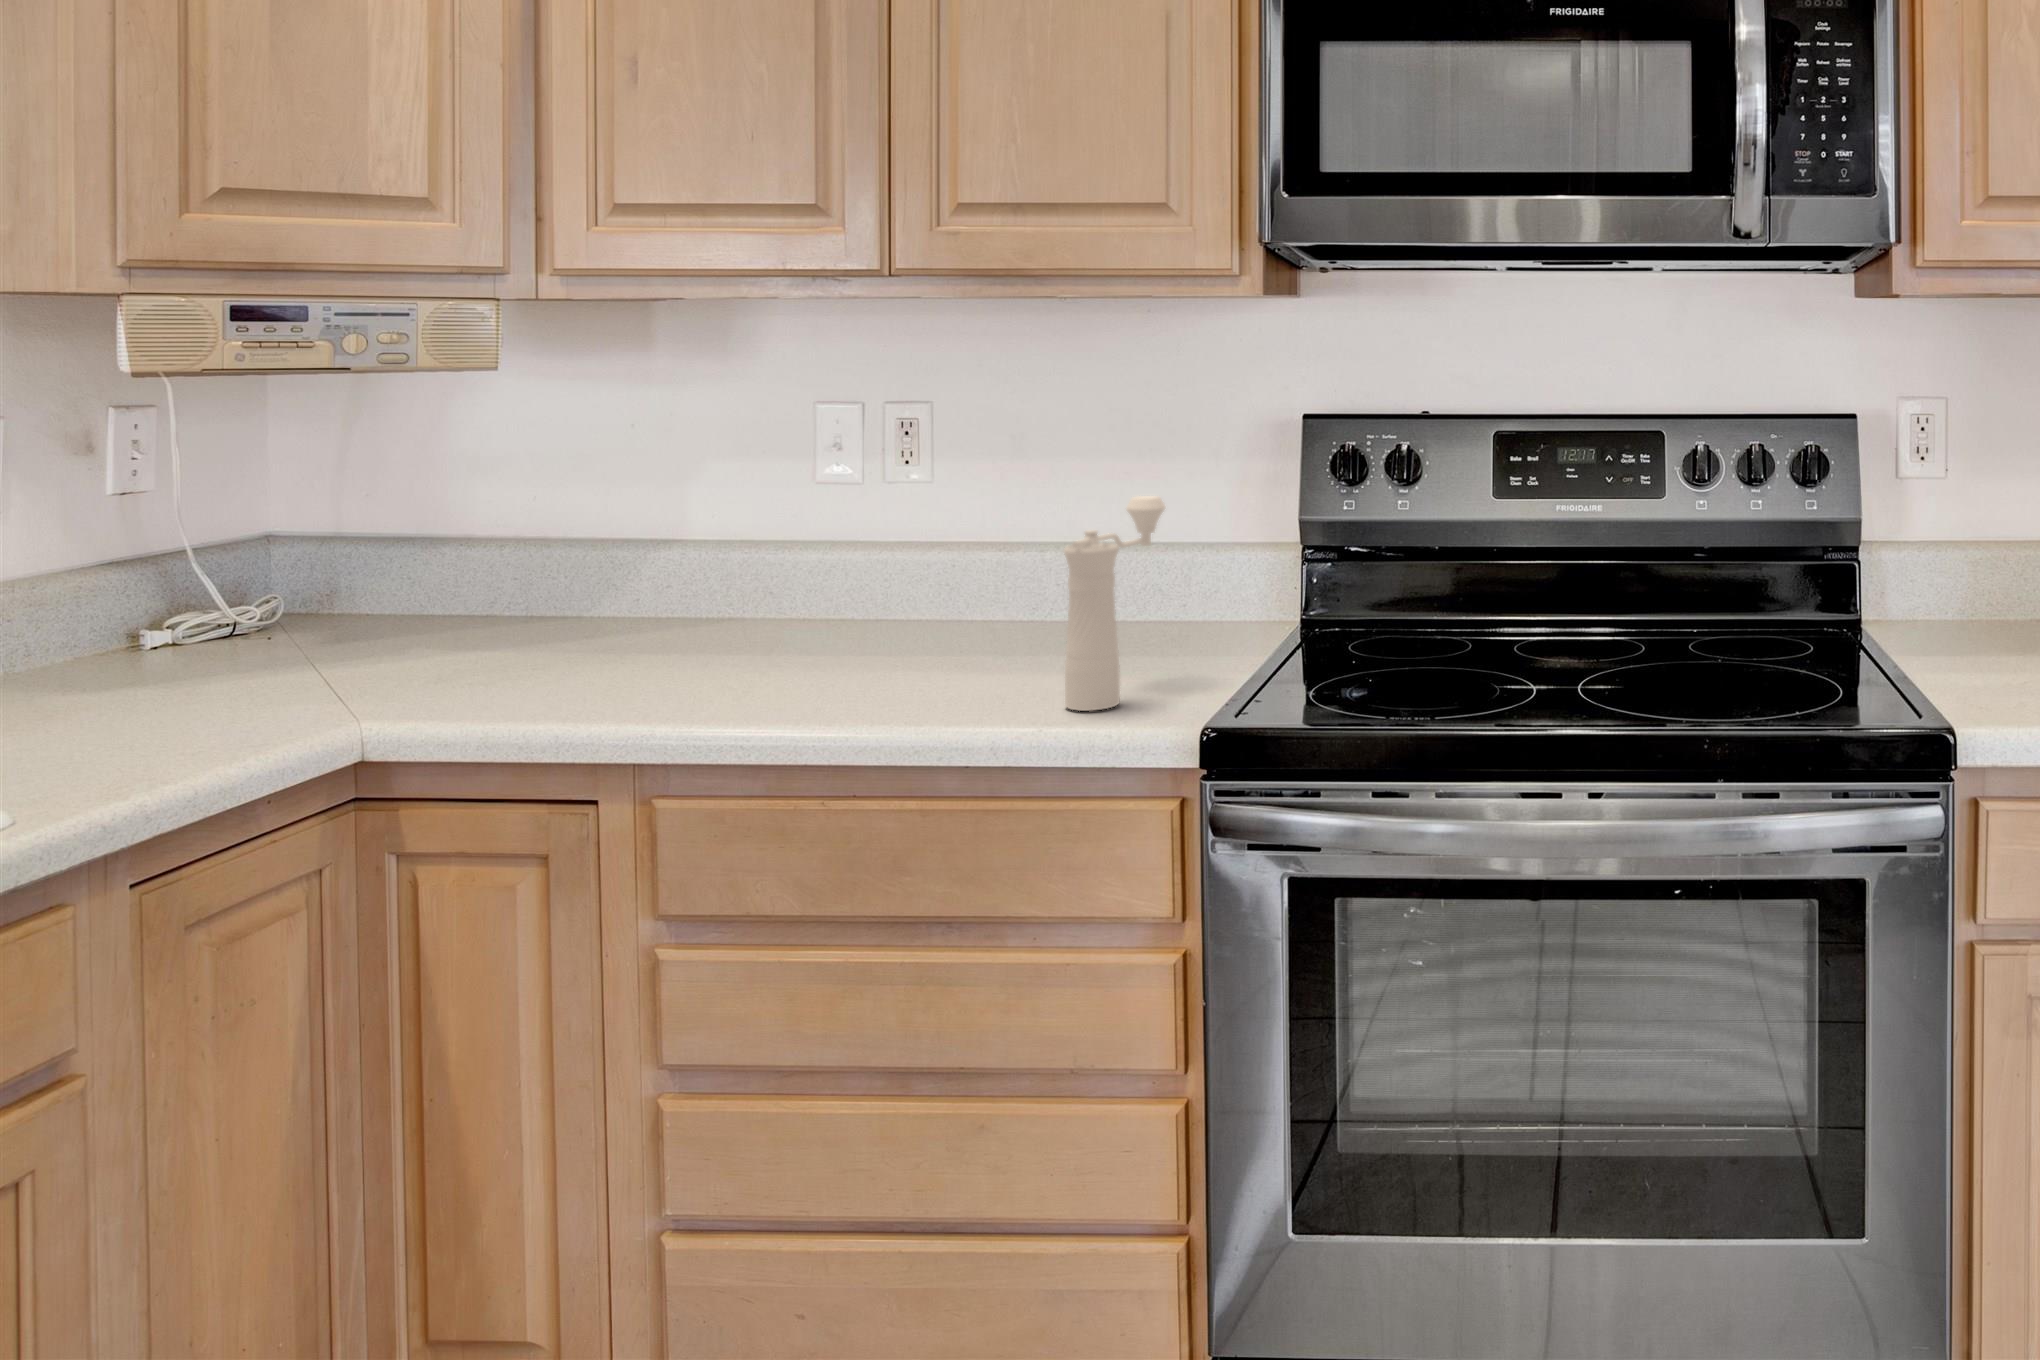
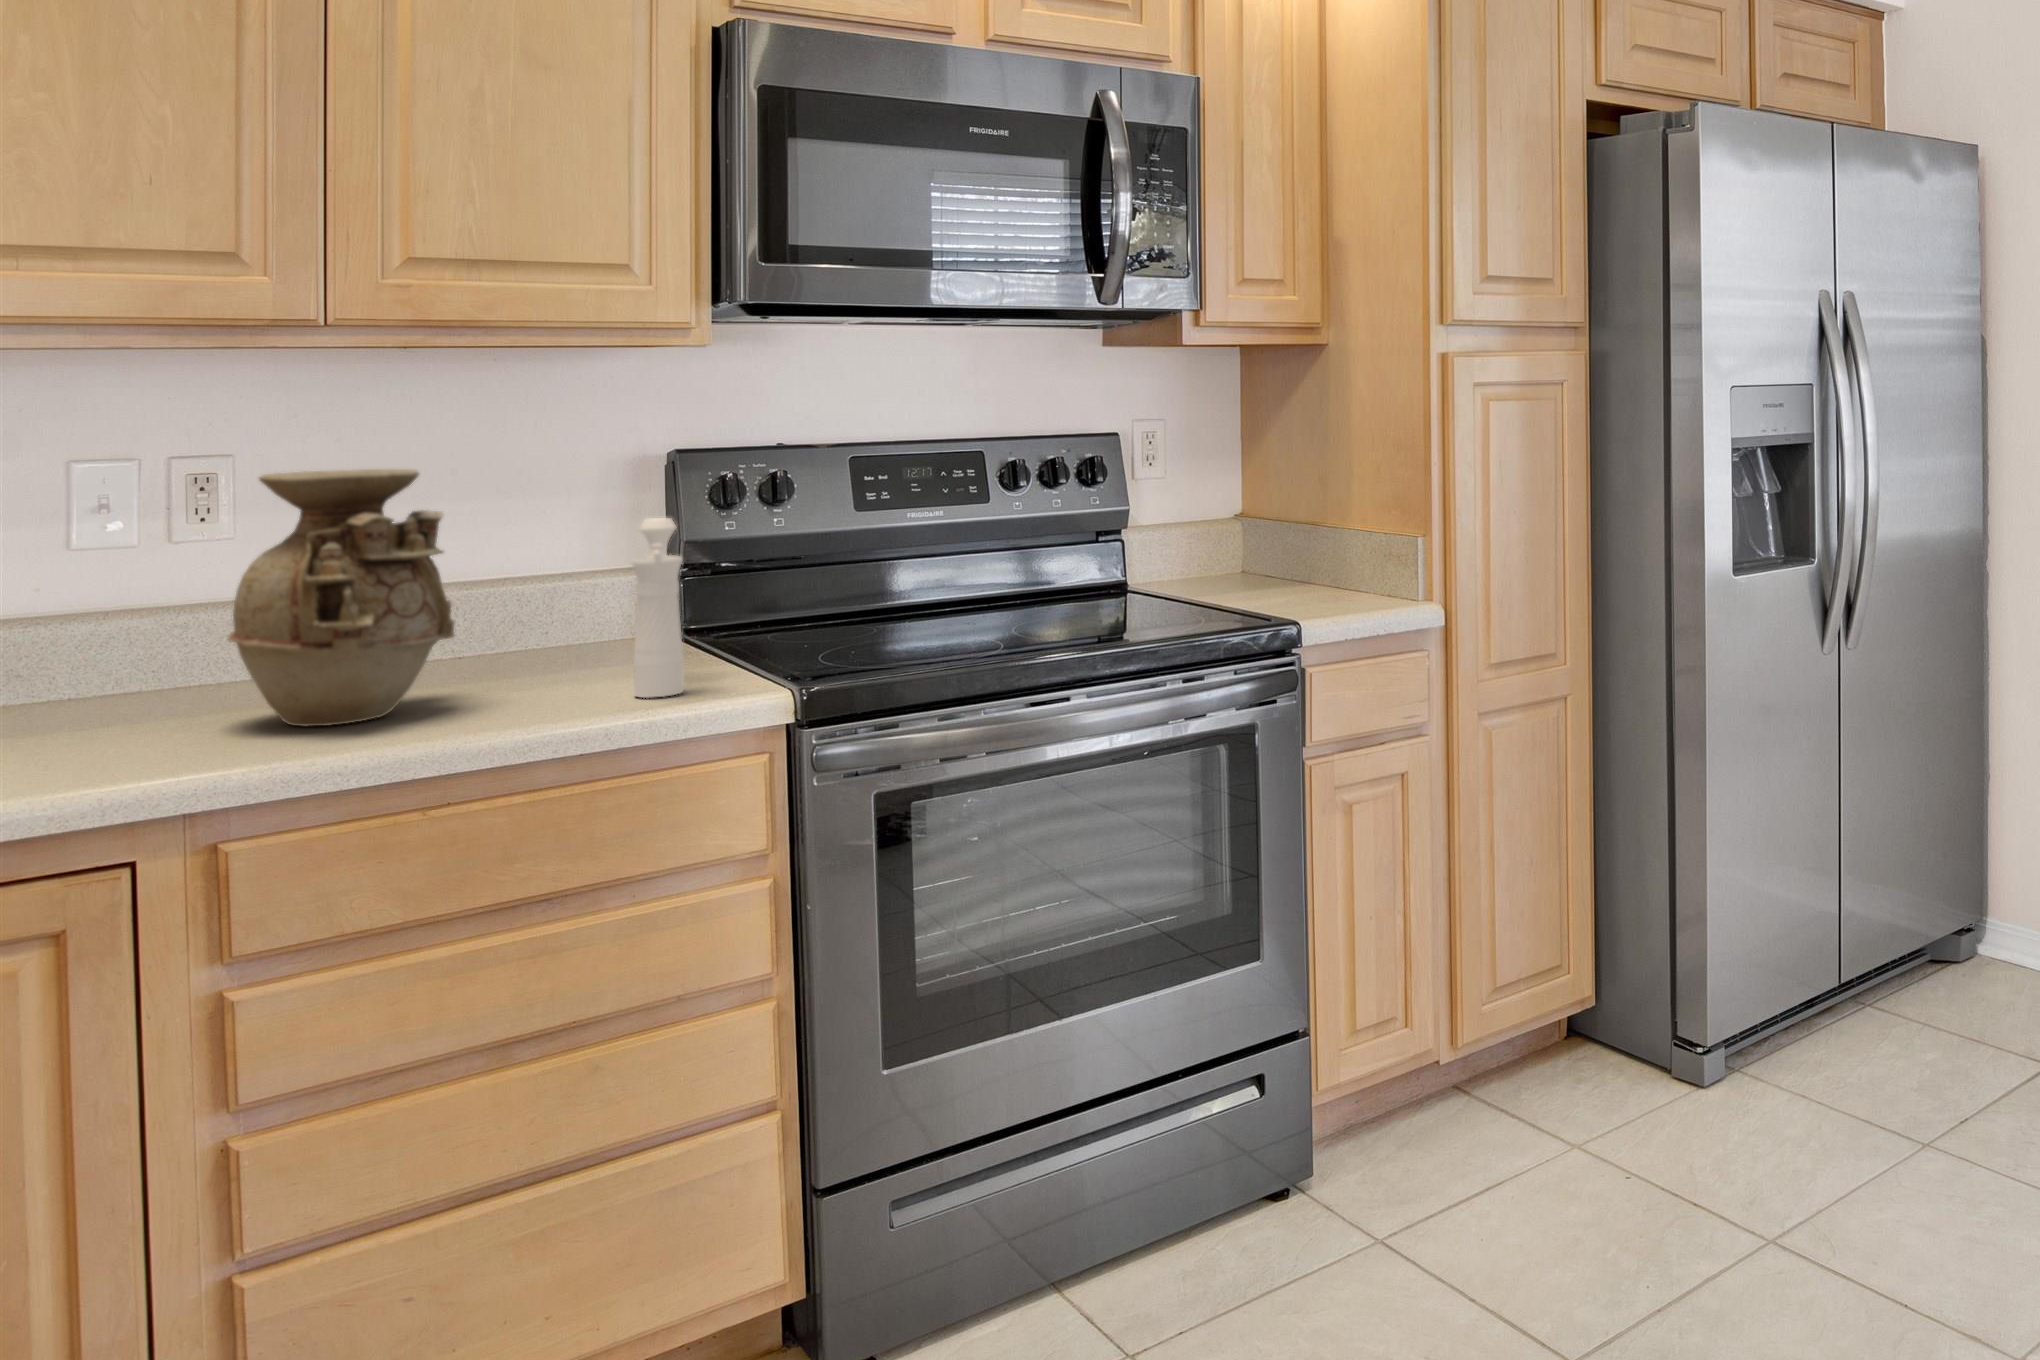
vase: none [731,426,958,693] -> present [228,469,455,726]

